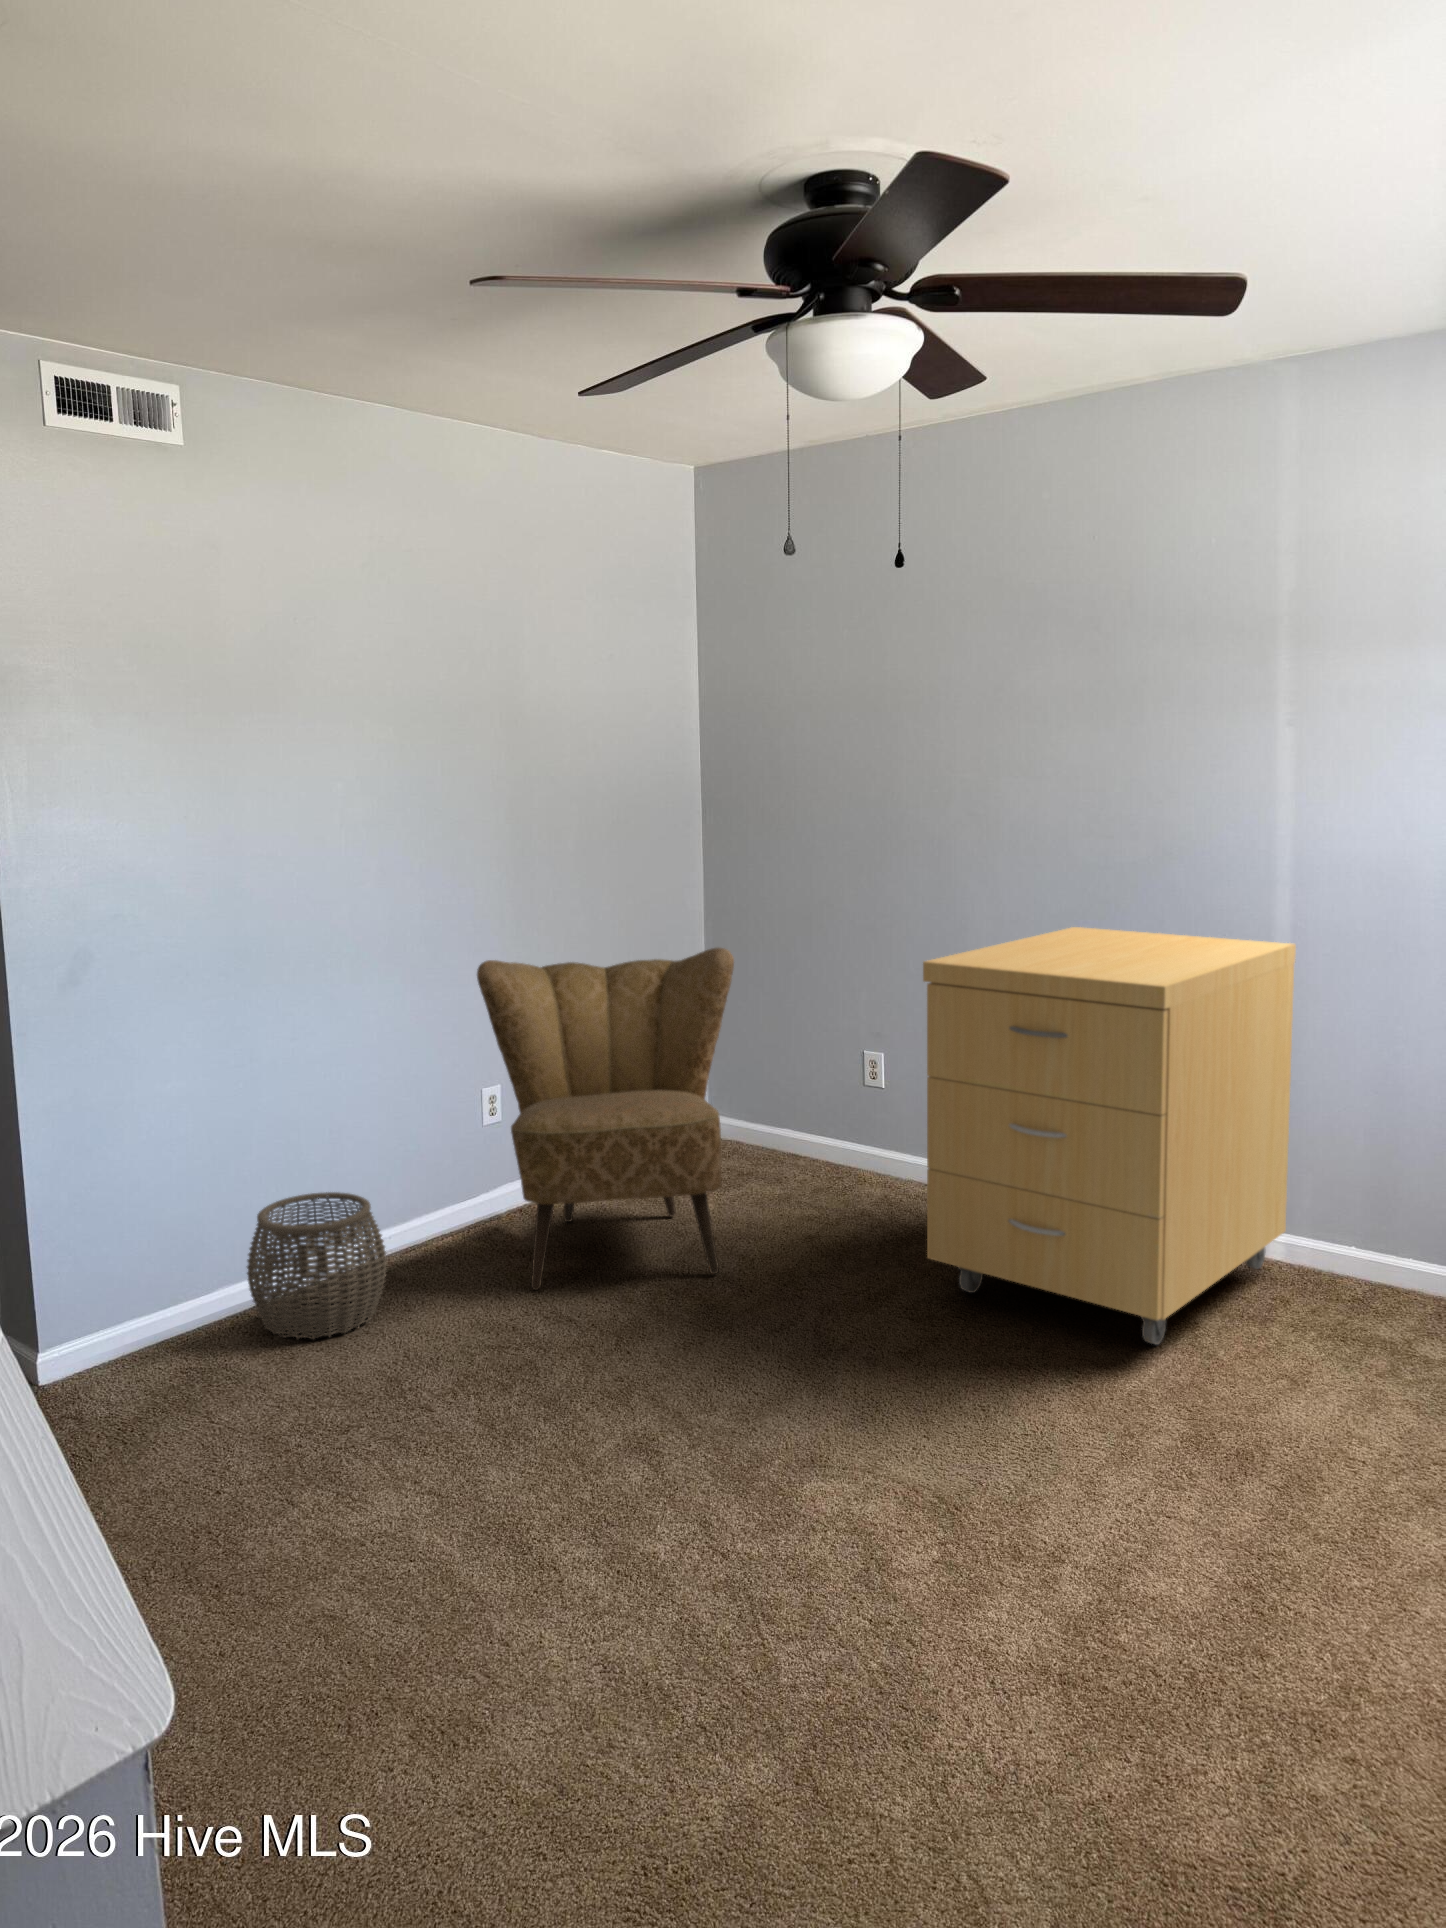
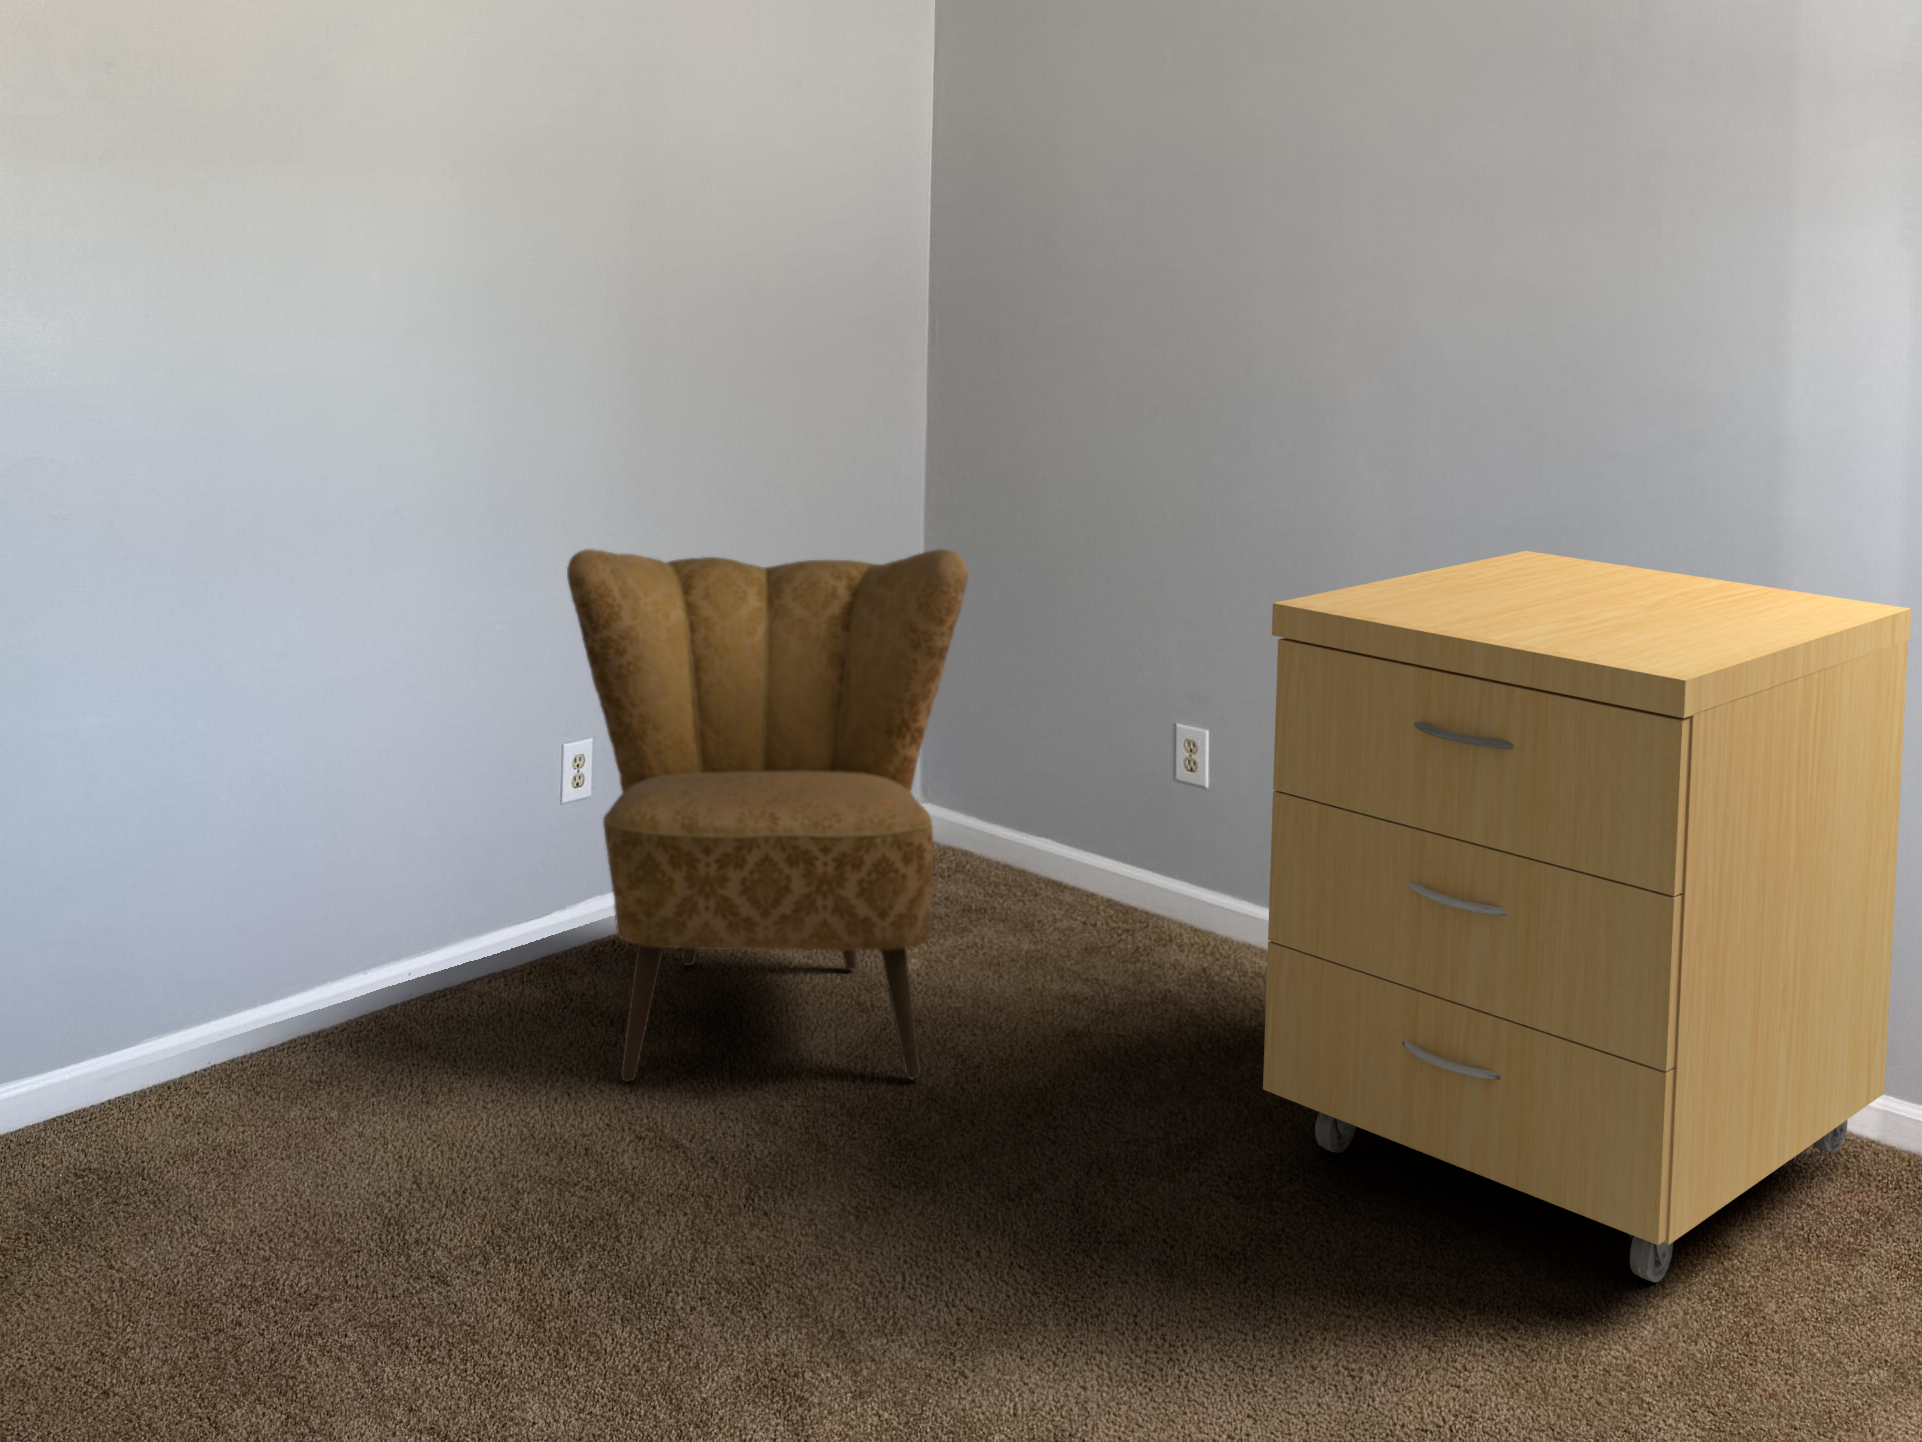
woven basket: present [247,1192,387,1339] -> none [187,901,401,1137]

